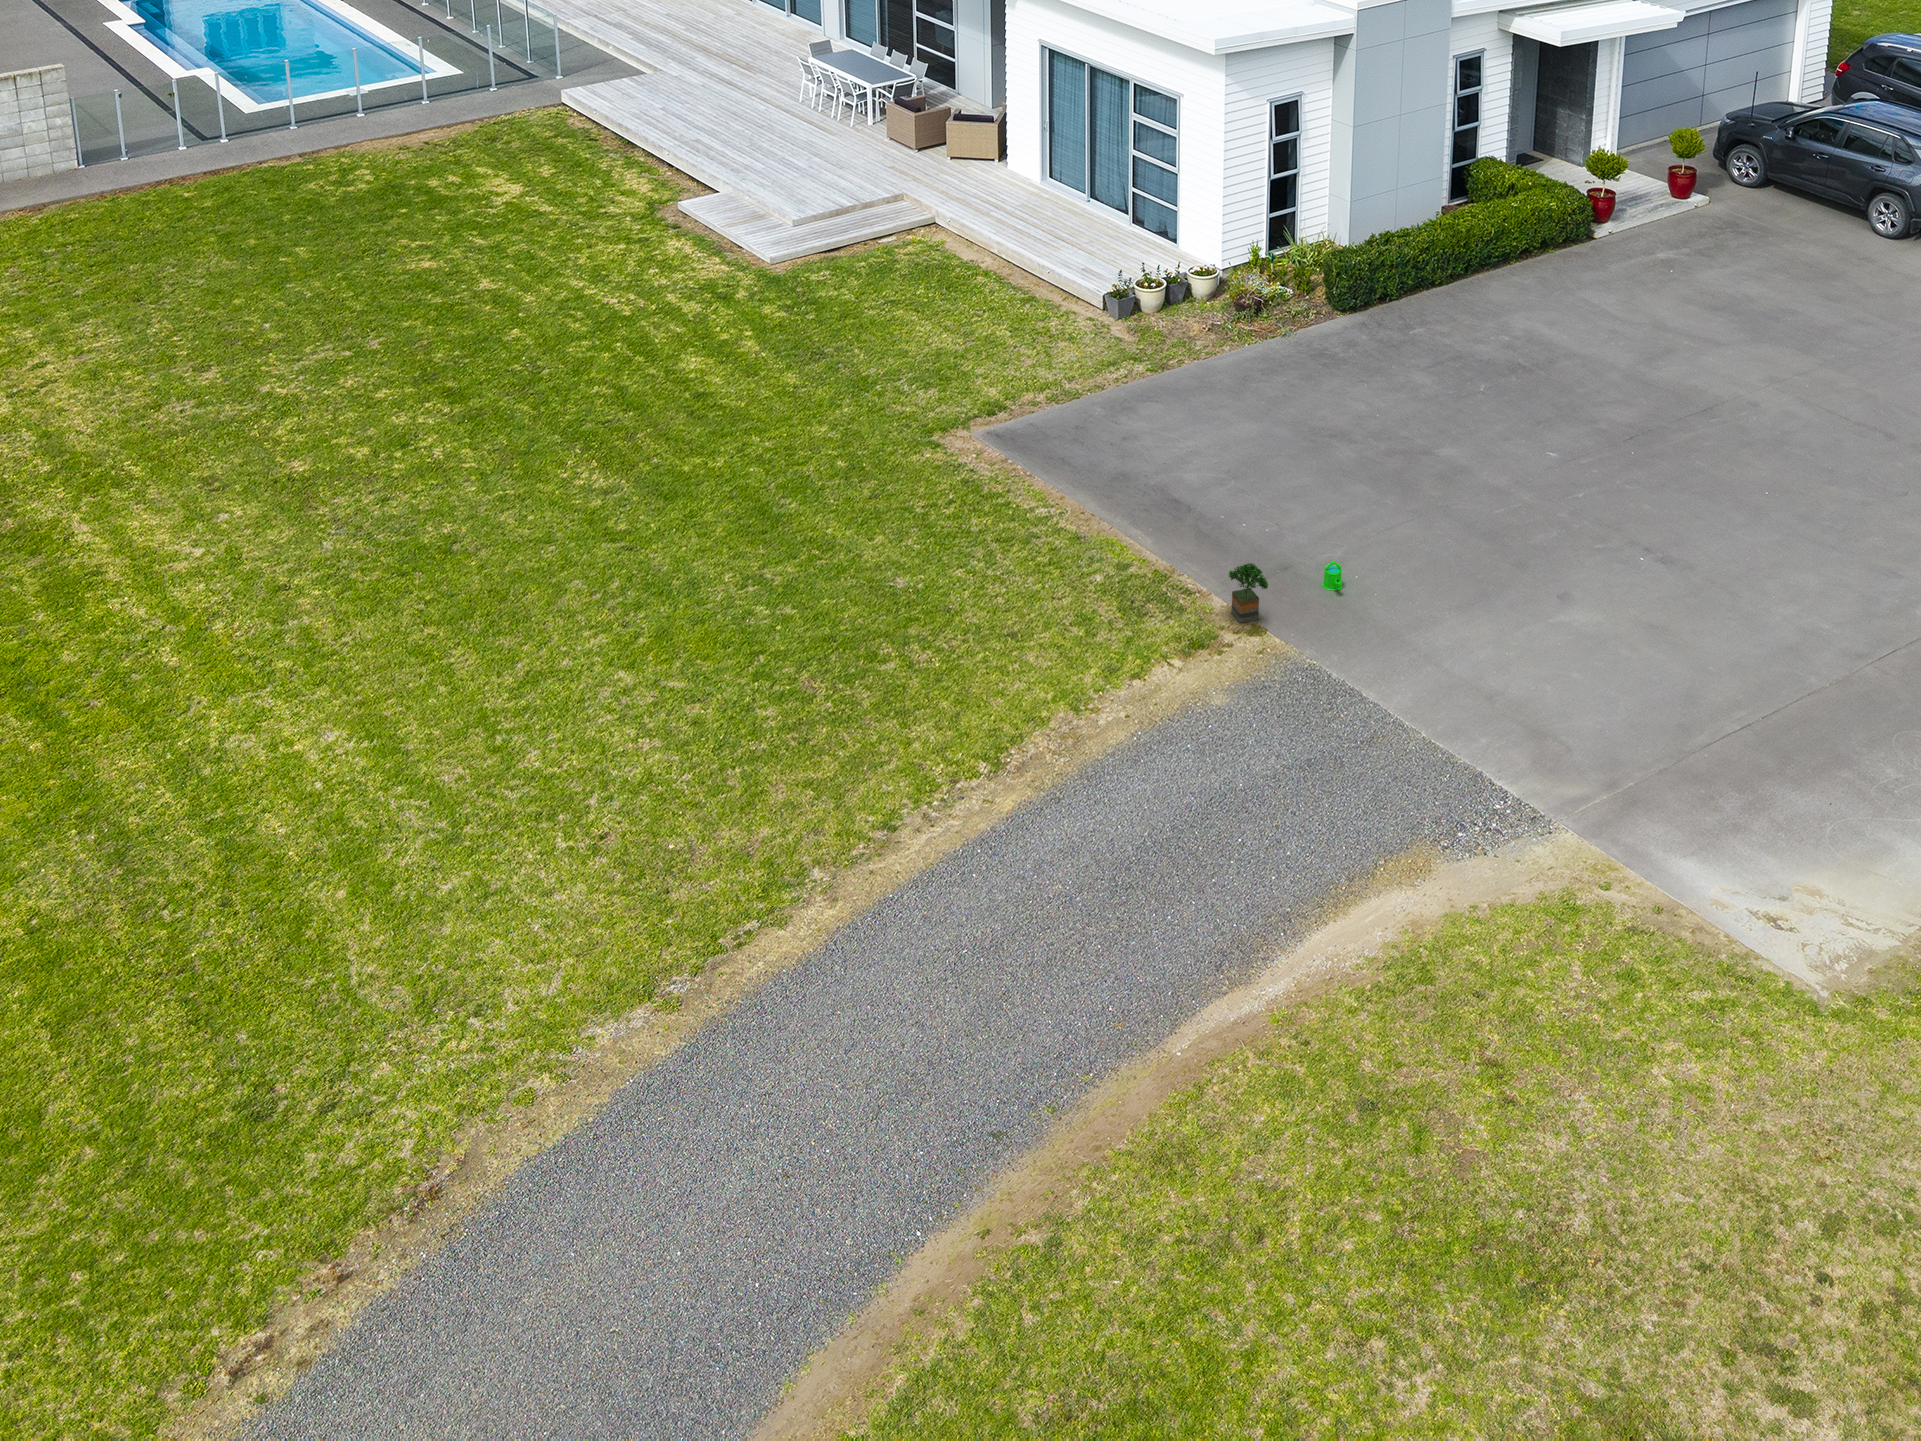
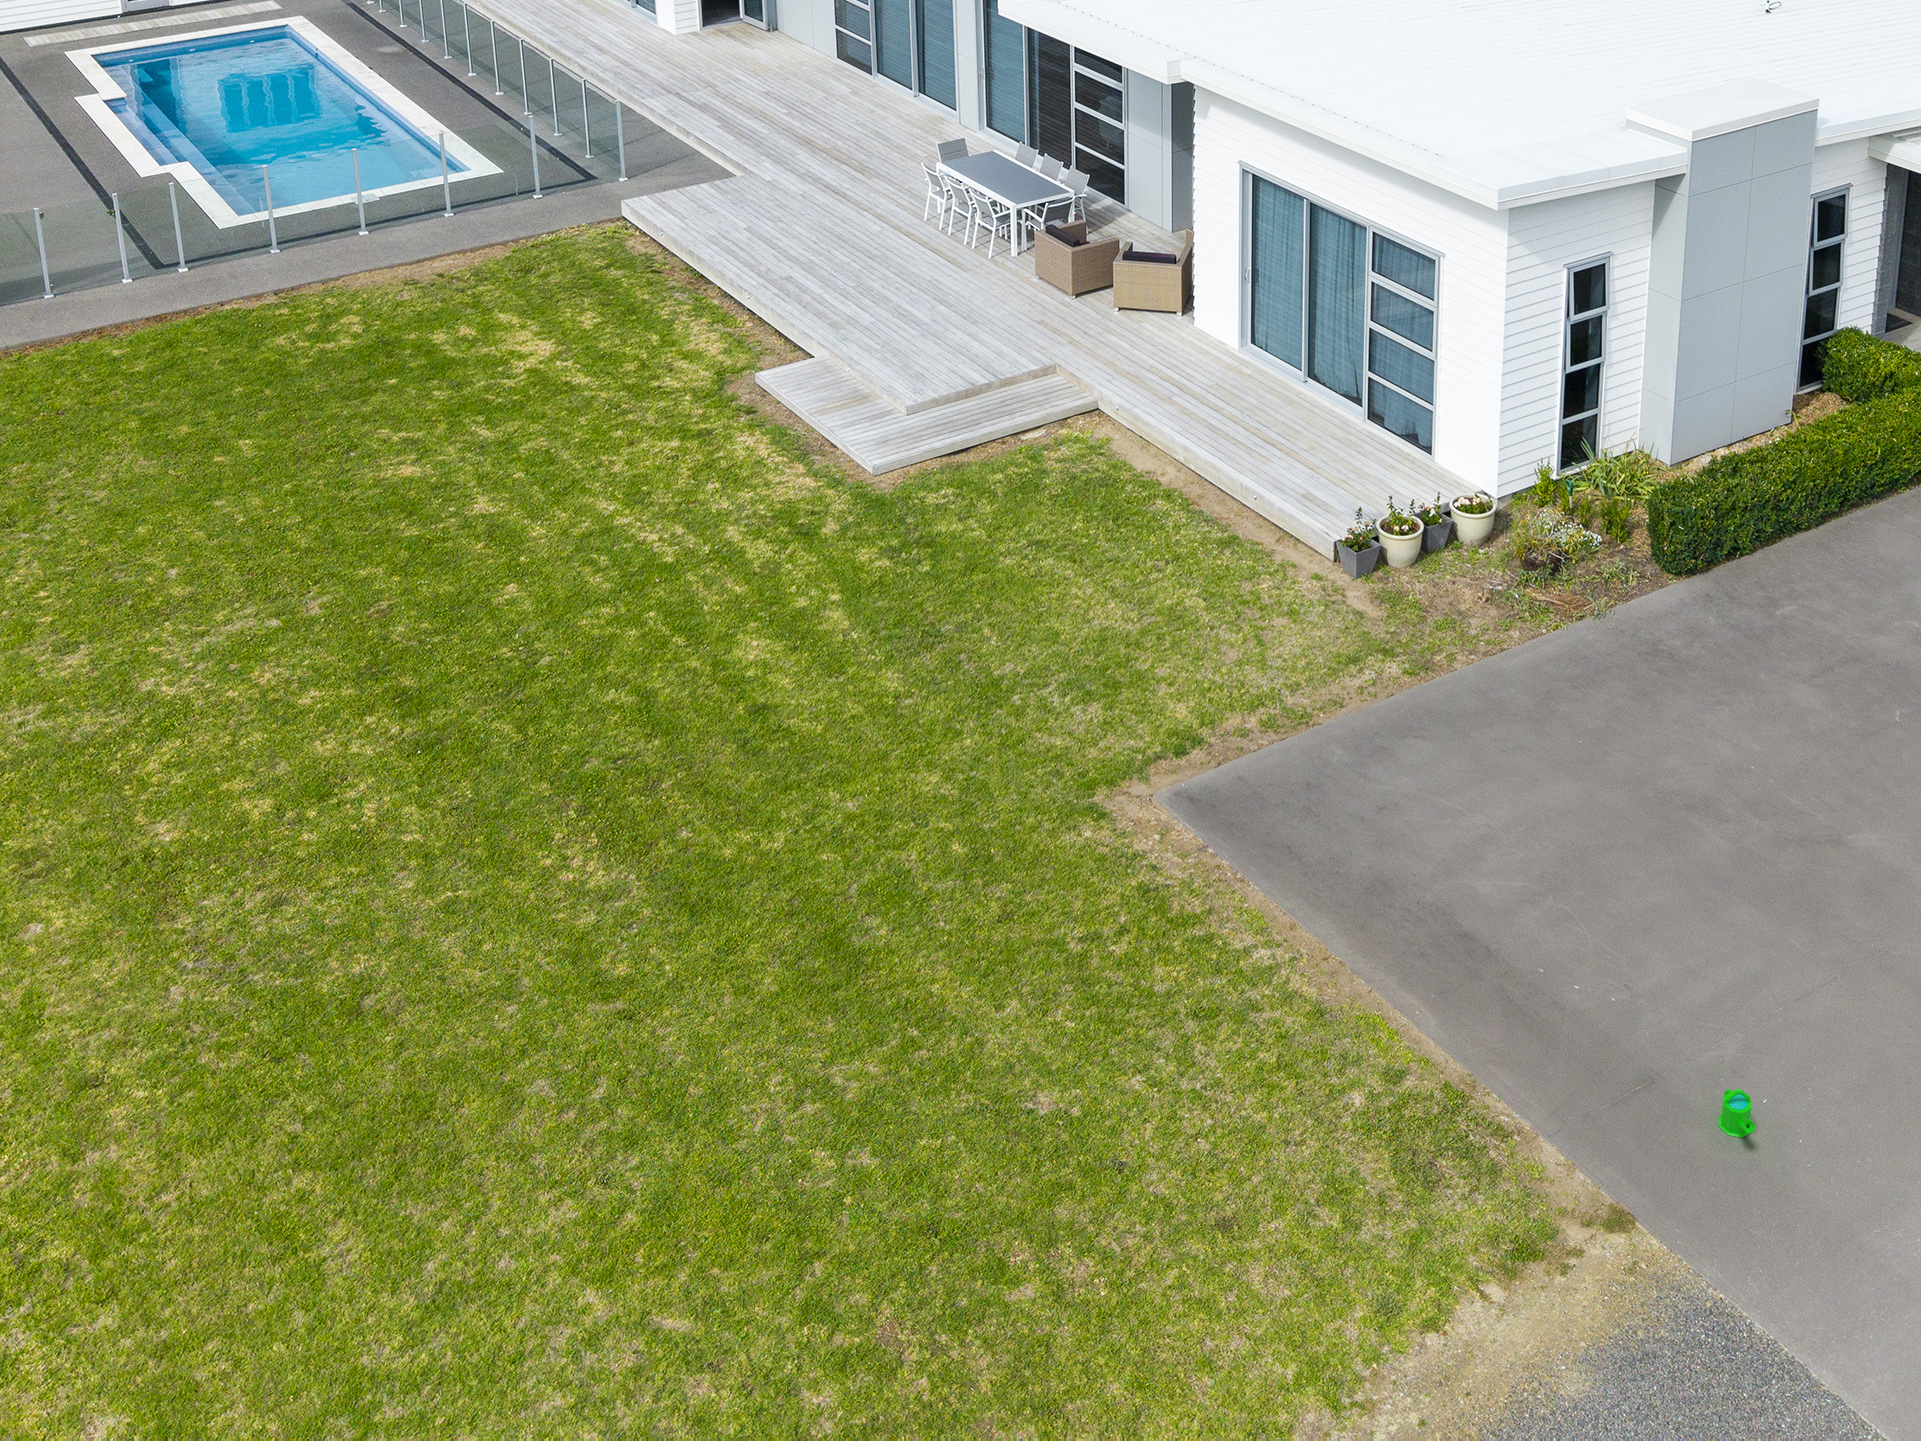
potted tree: present [1229,563,1268,623] -> none [1575,1108,1645,1210]

